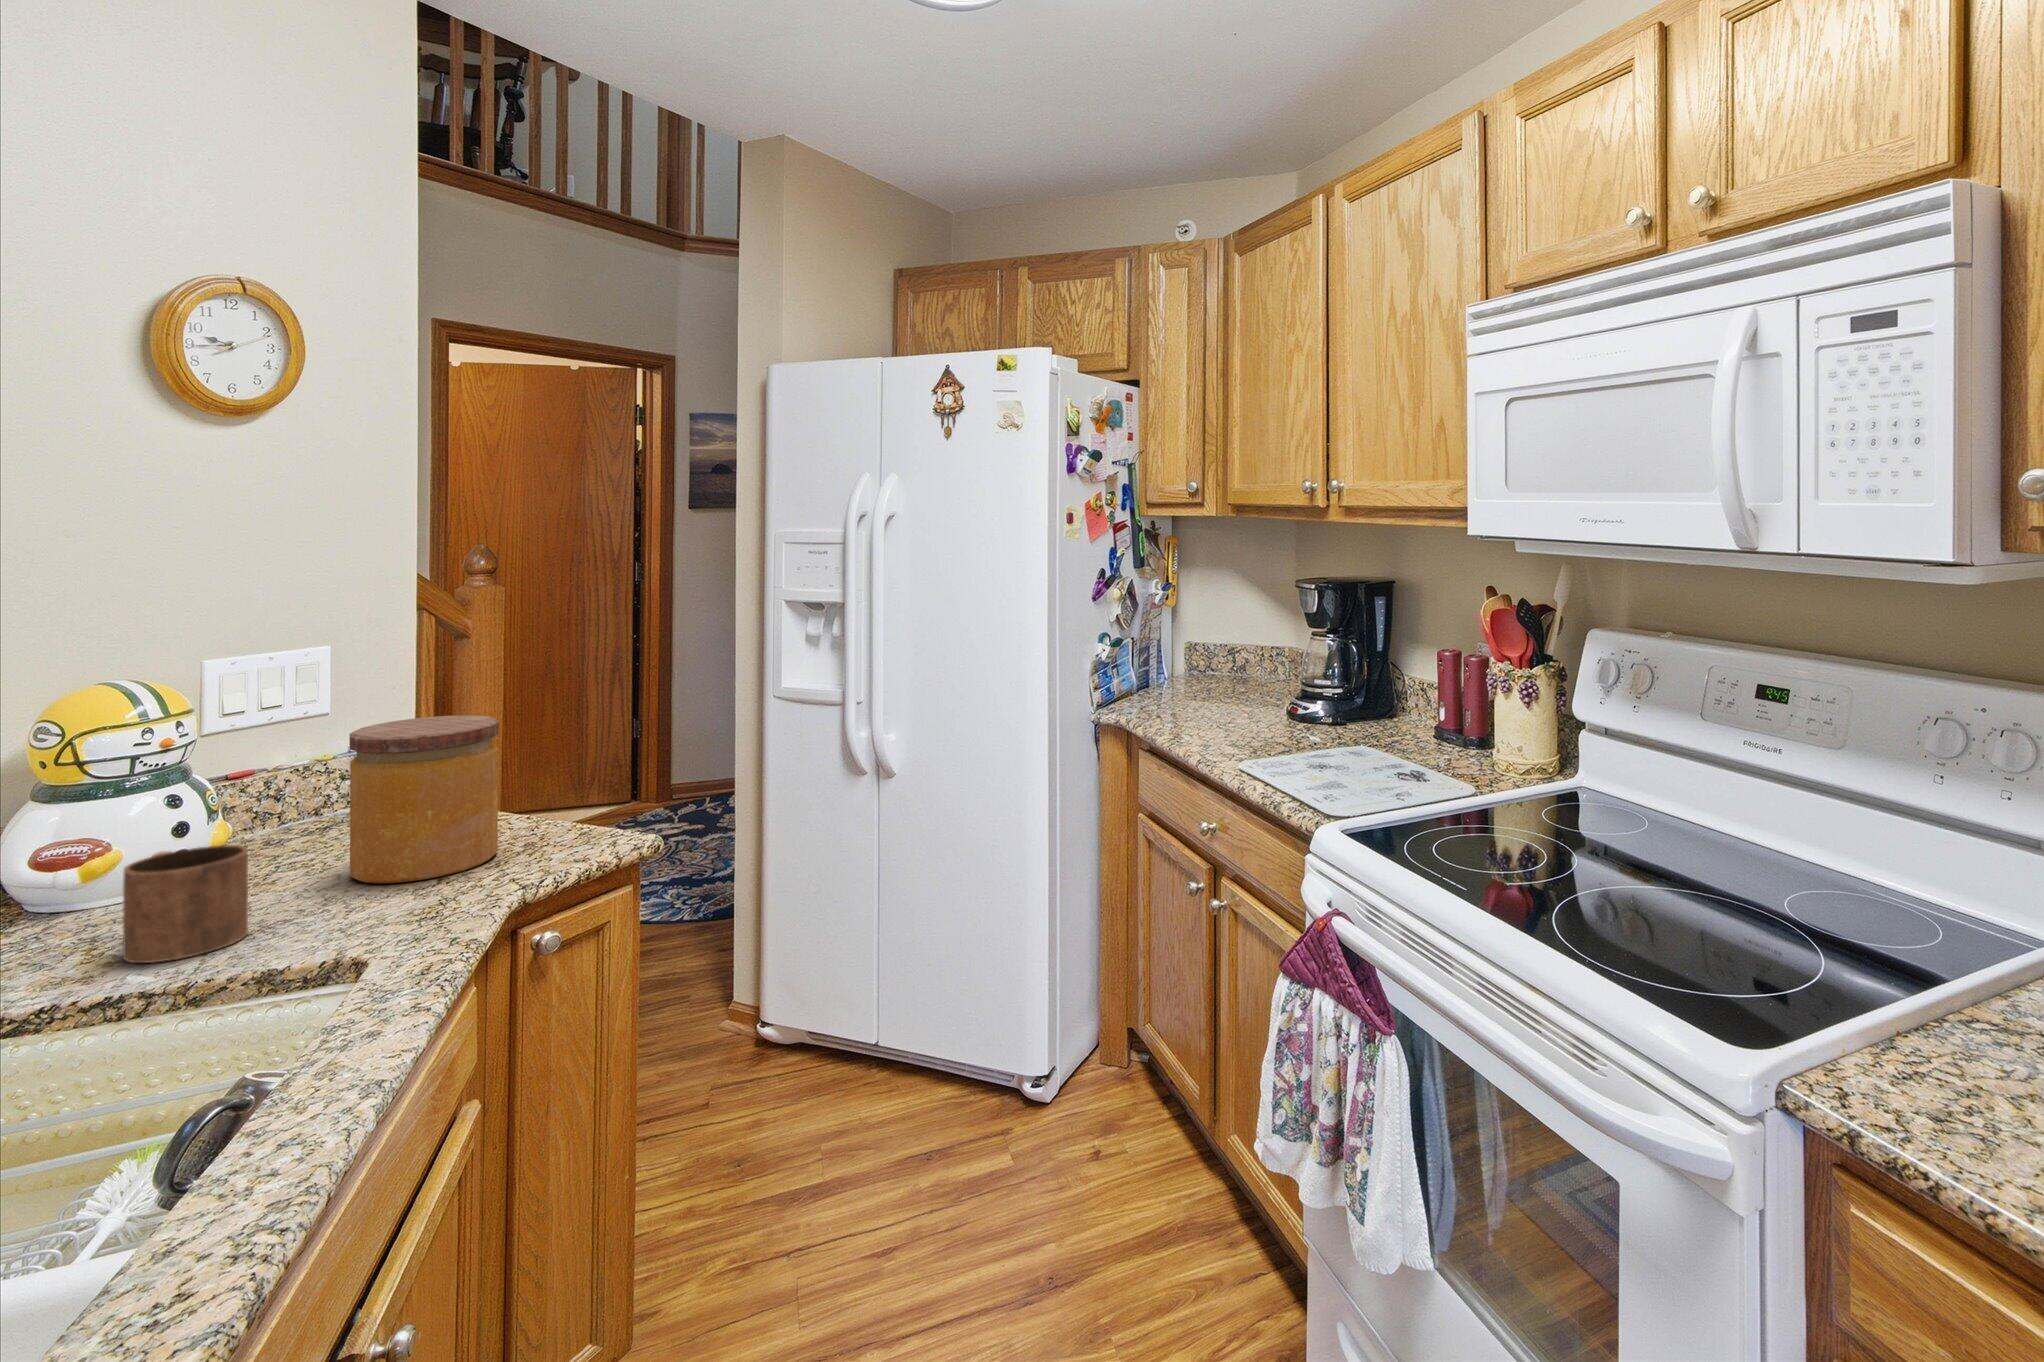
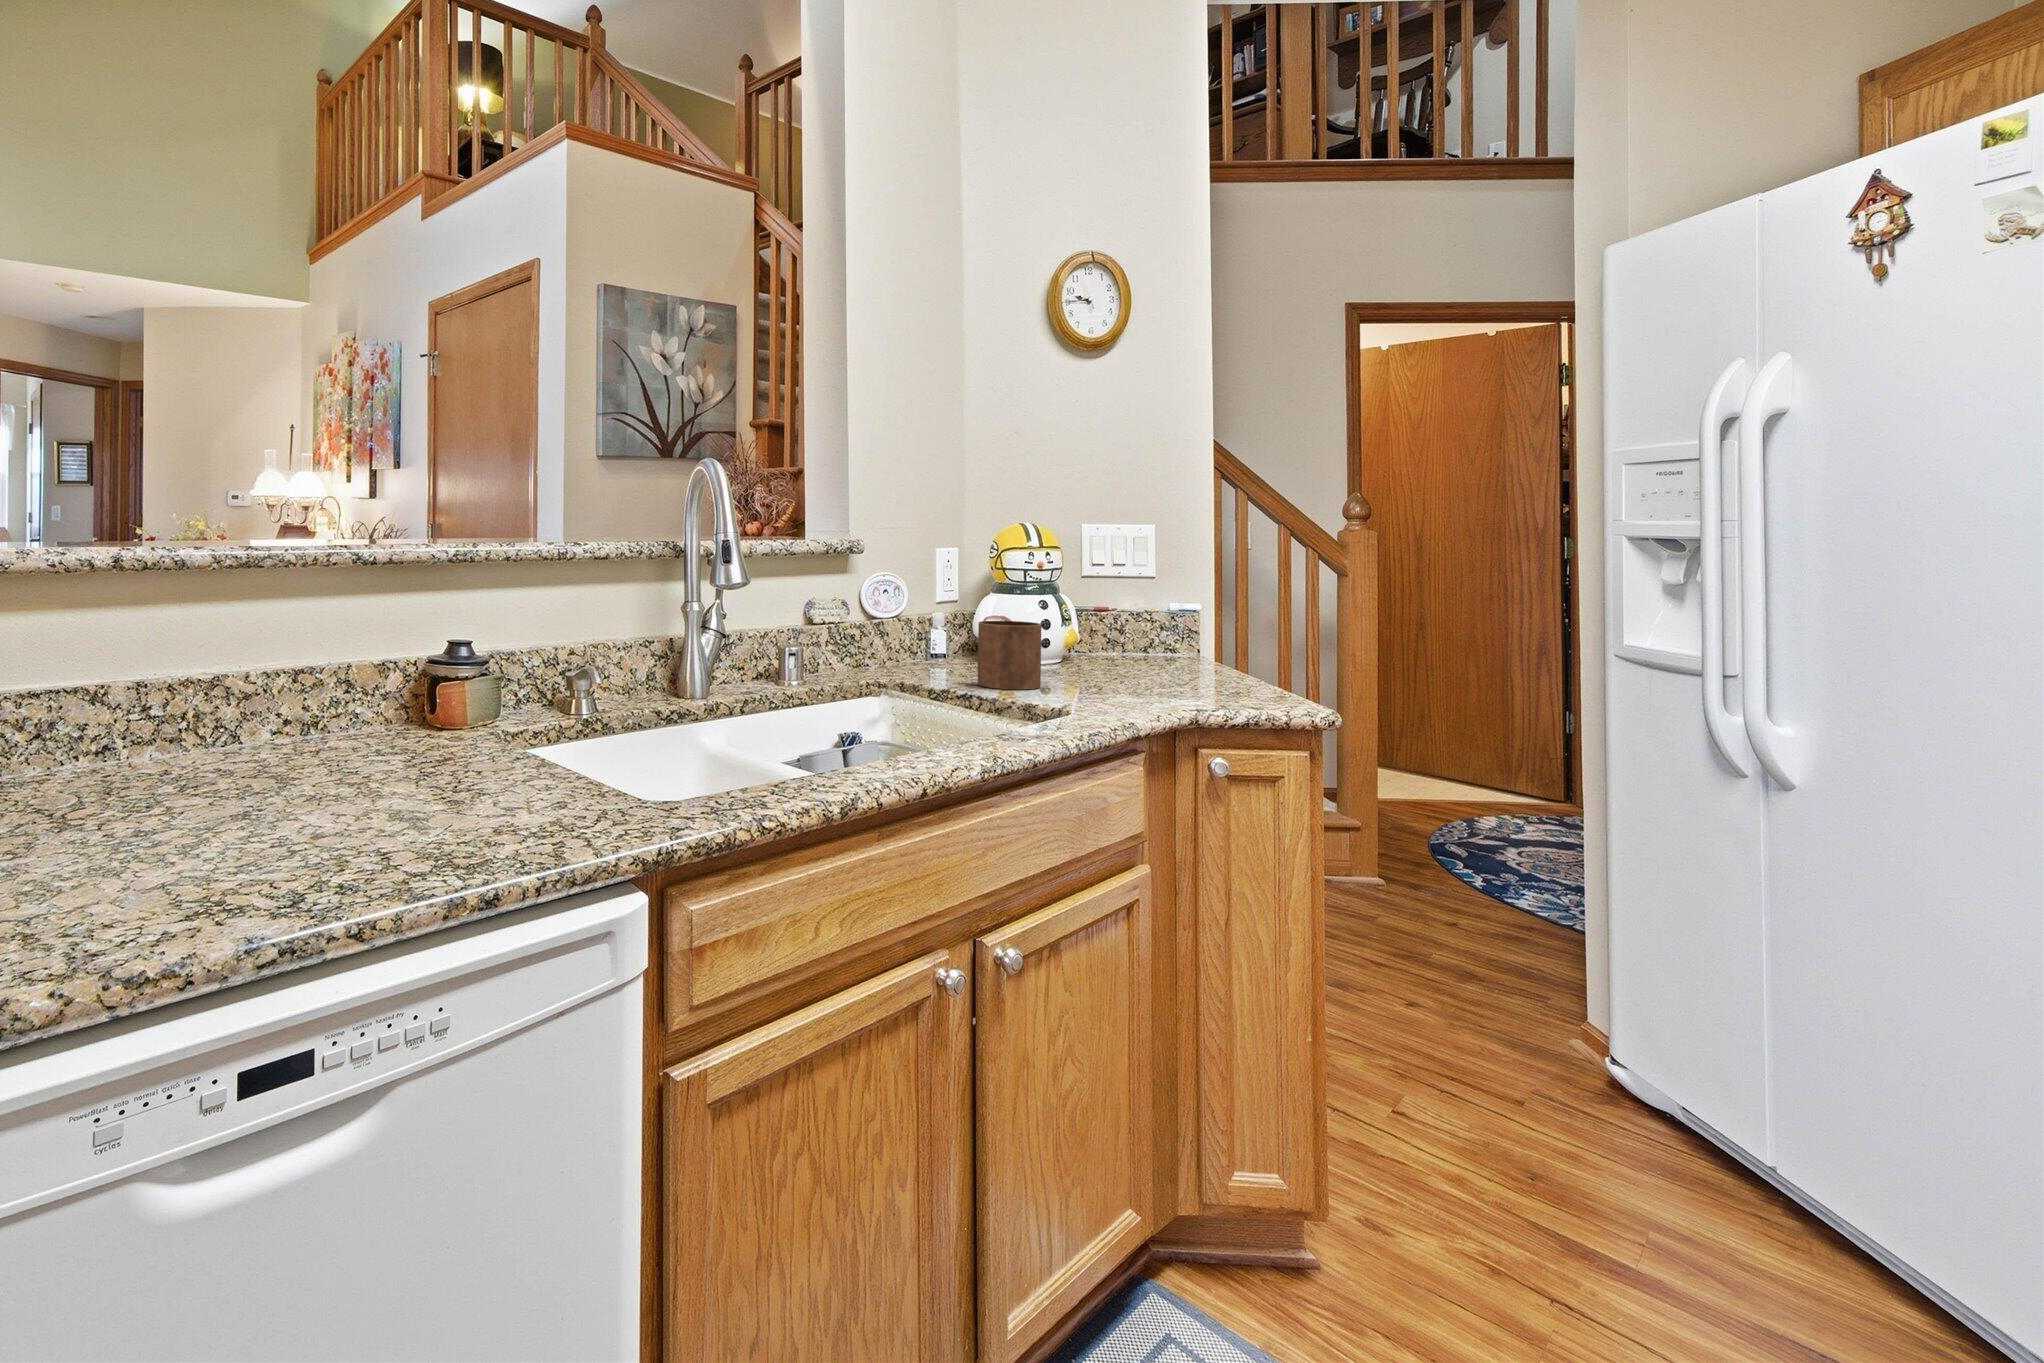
jar: present [349,715,499,883] -> none [1121,563,1230,691]

